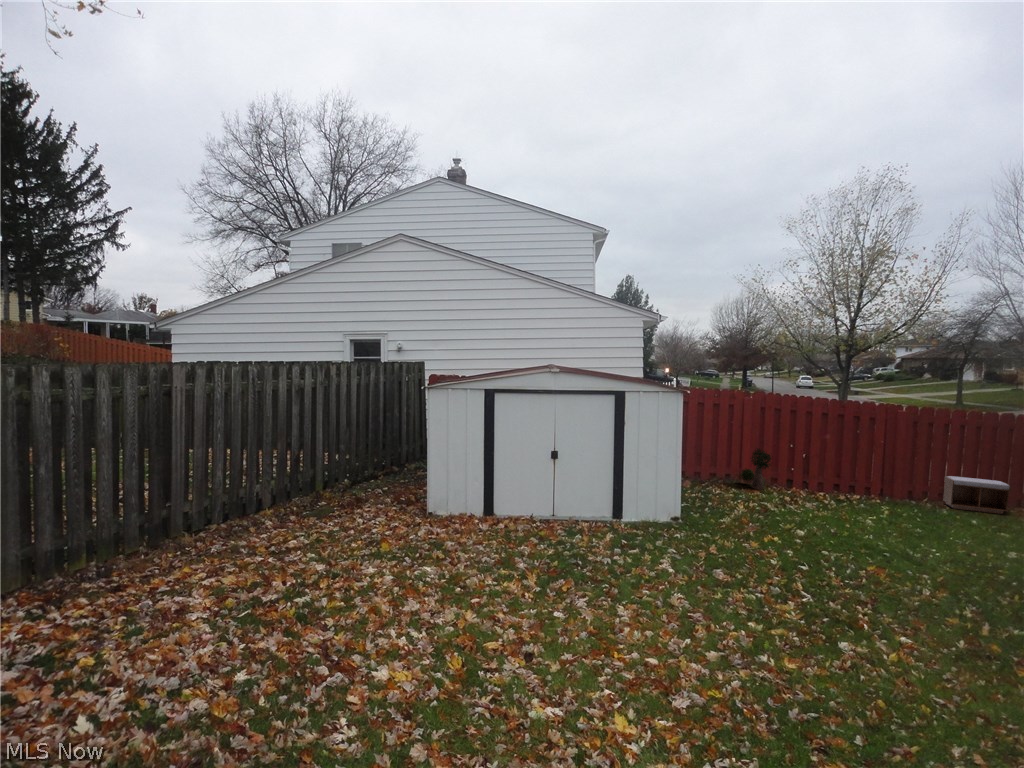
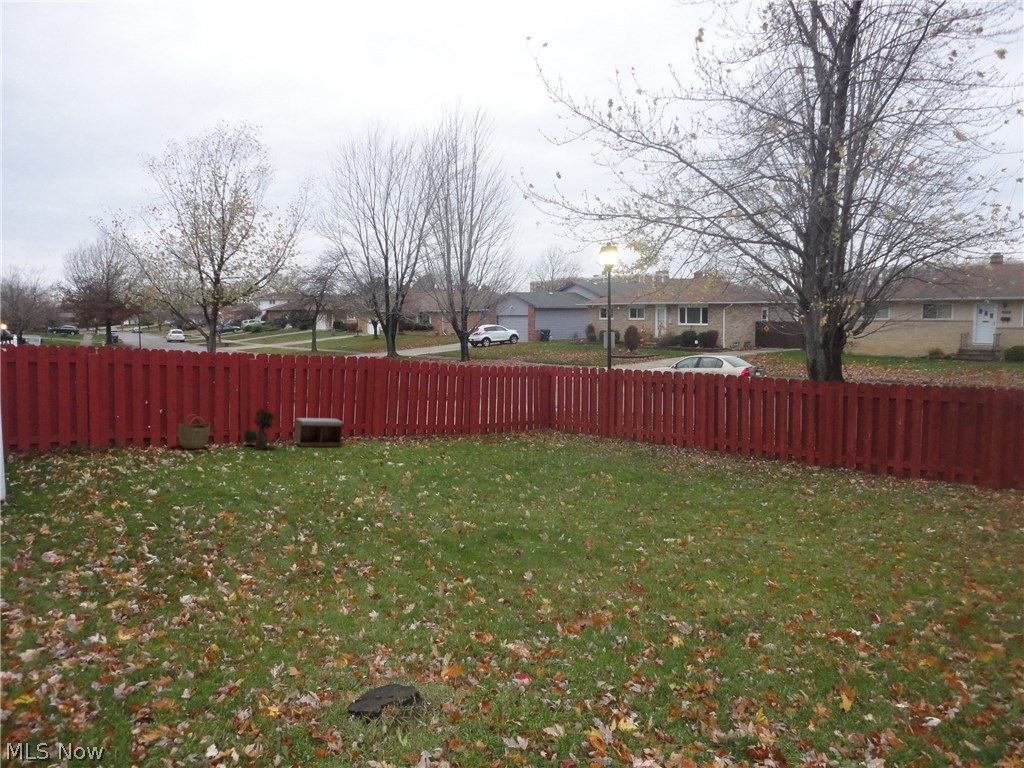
potted plant: present [740,448,771,489] -> present [243,409,275,449]
woven basket: none [817,463,848,497] -> present [178,415,210,449]

